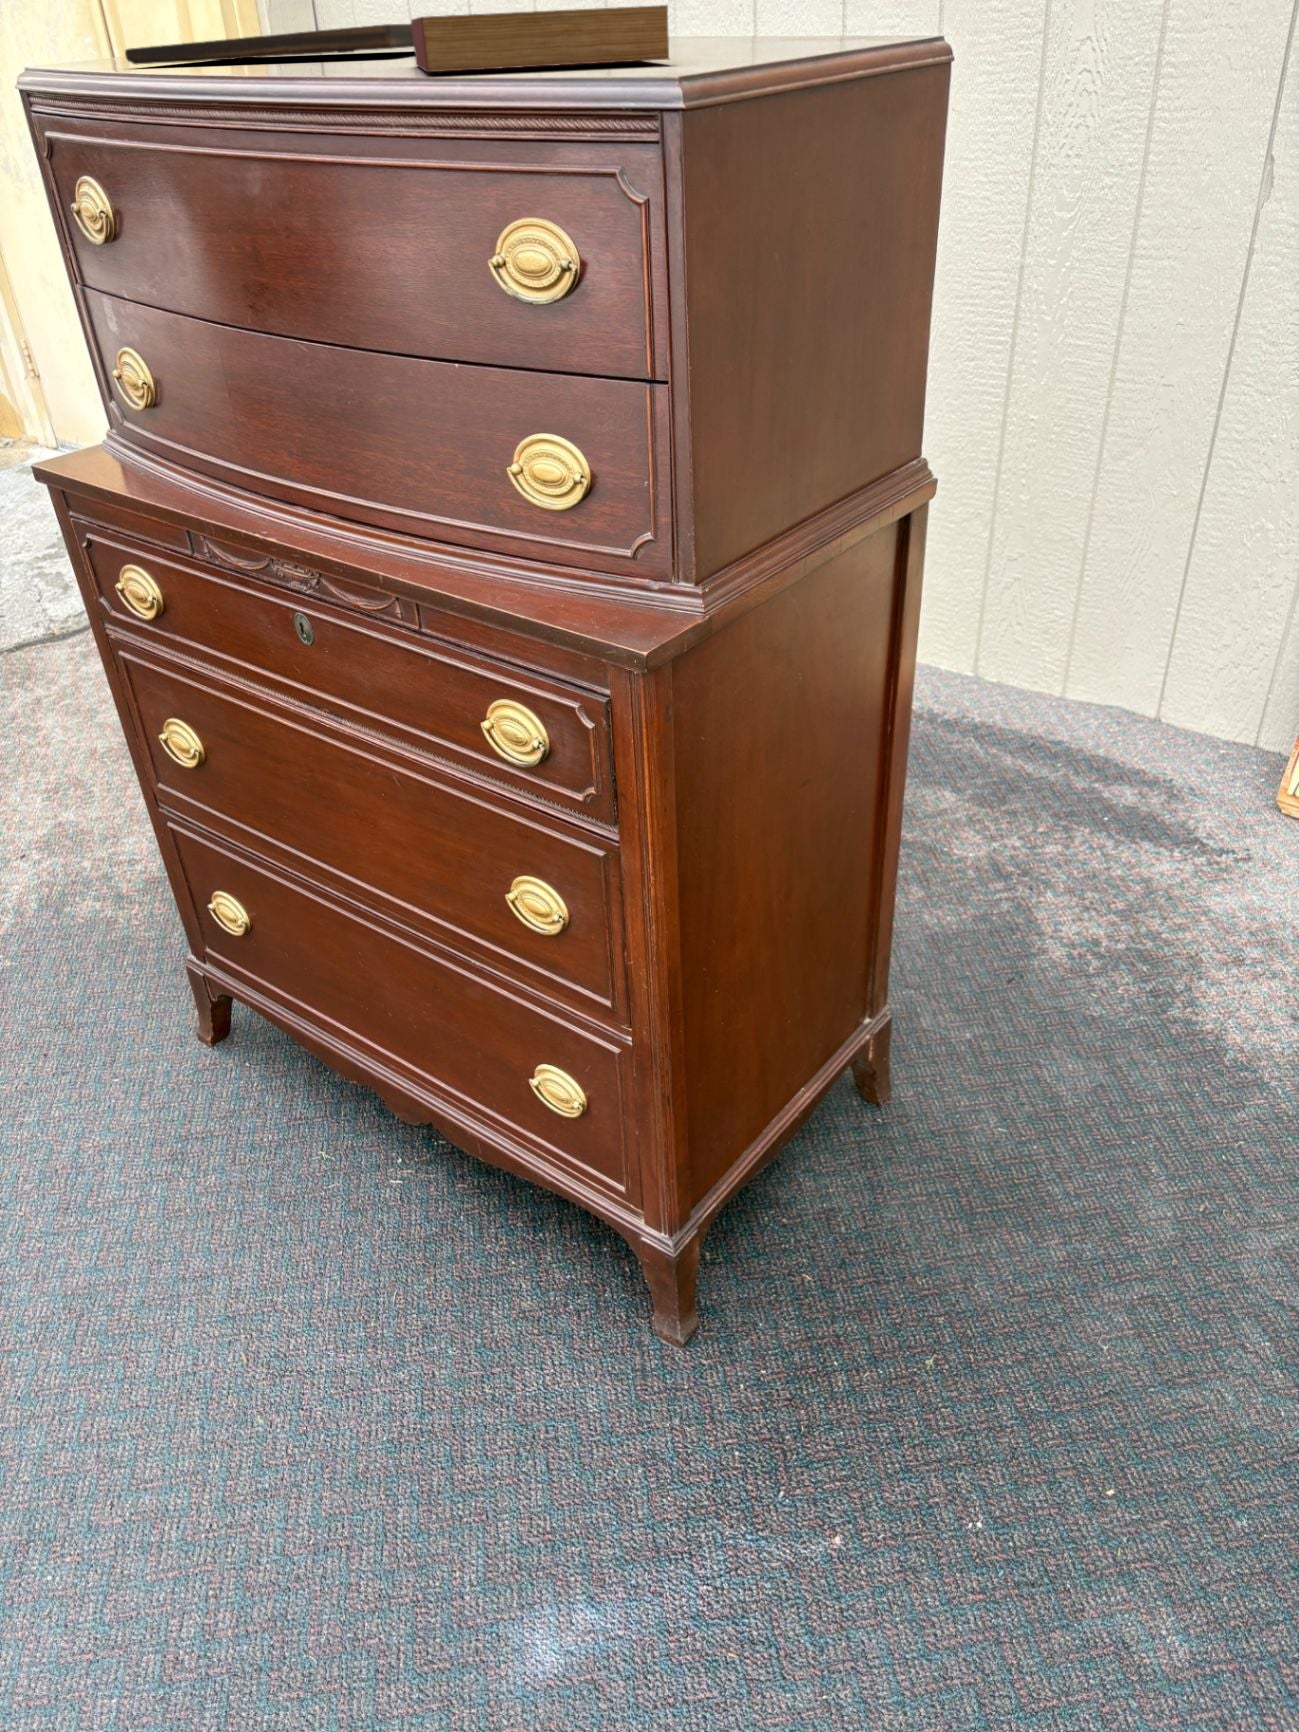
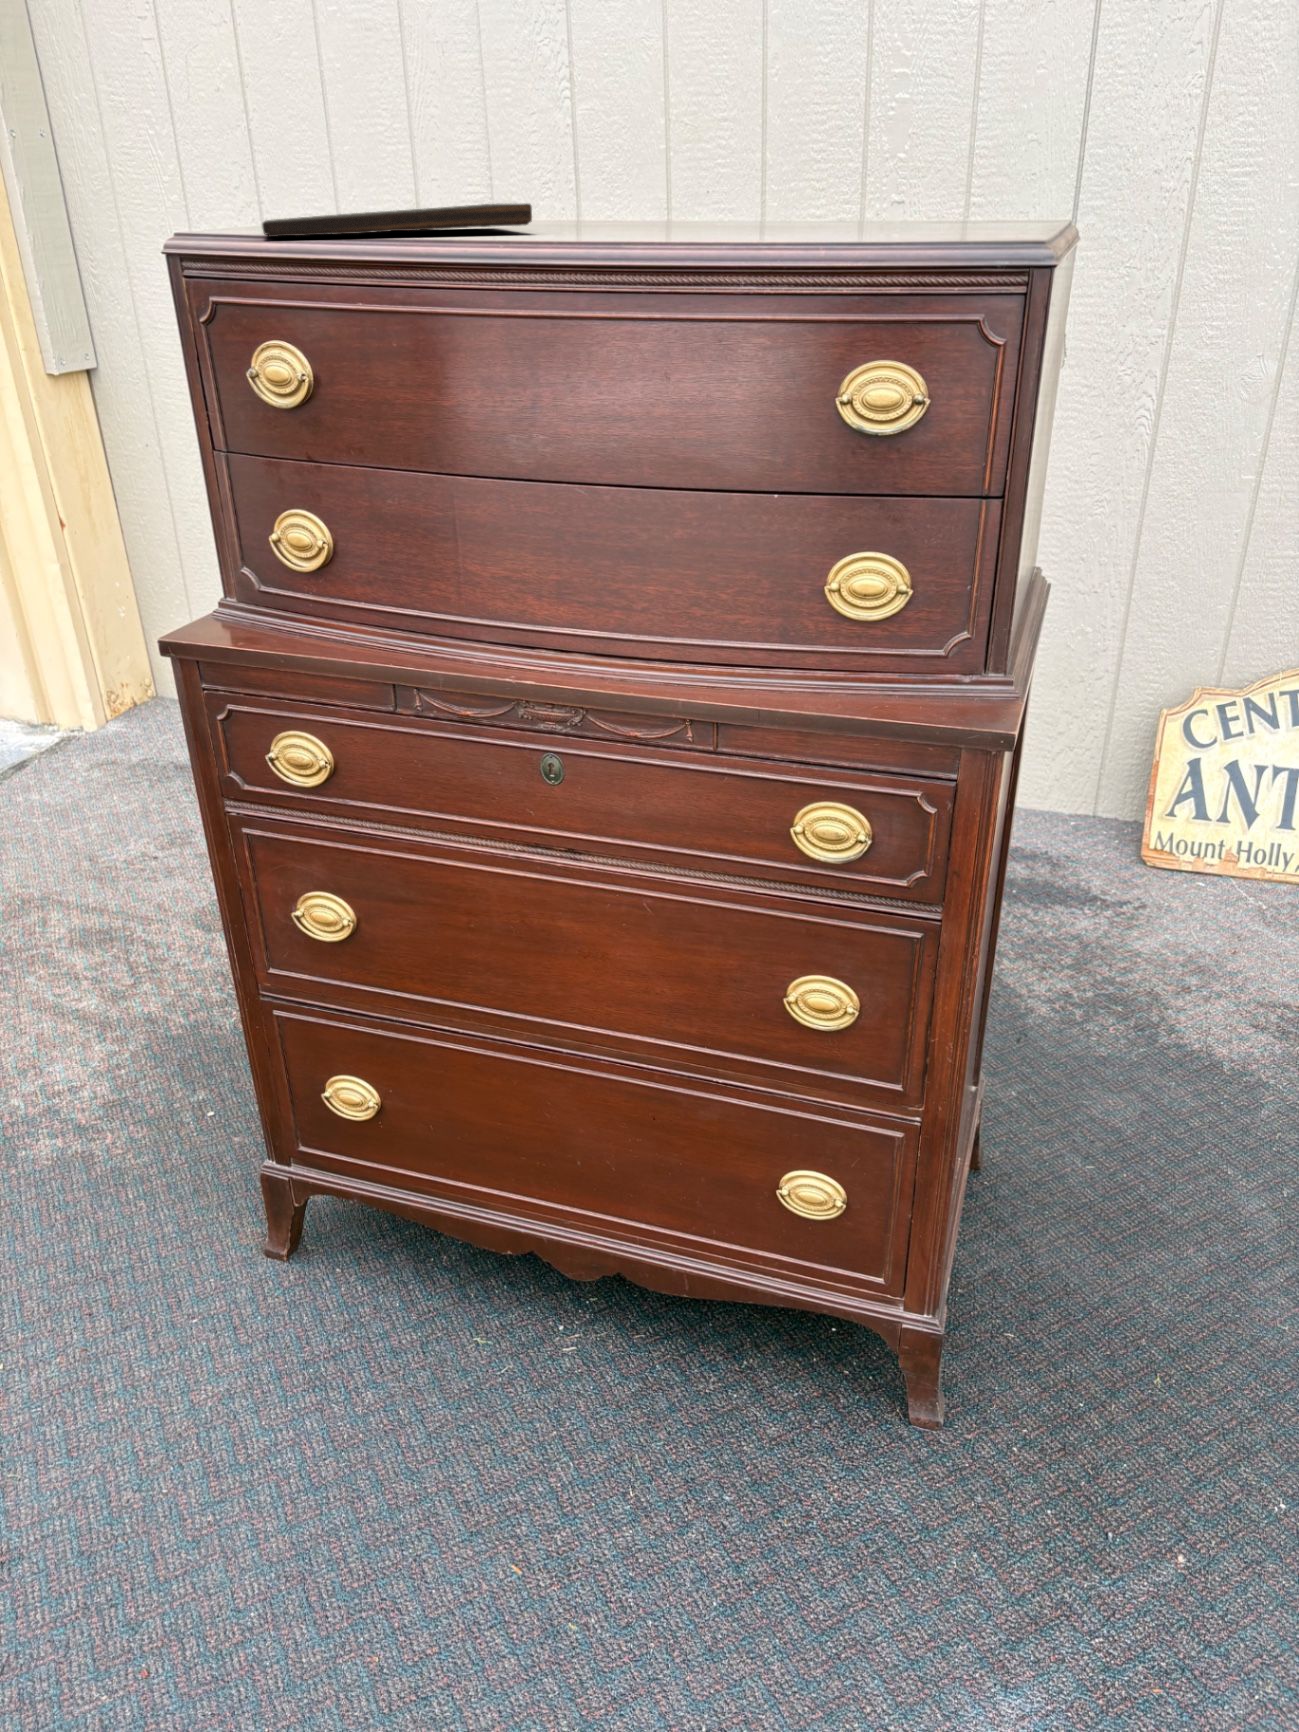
book: present [411,5,669,72] -> none [670,190,994,242]

